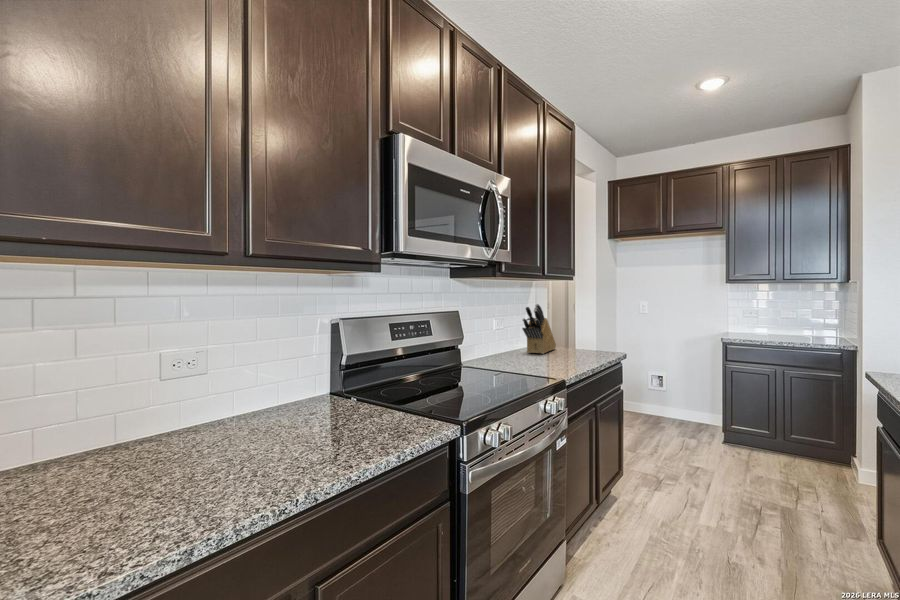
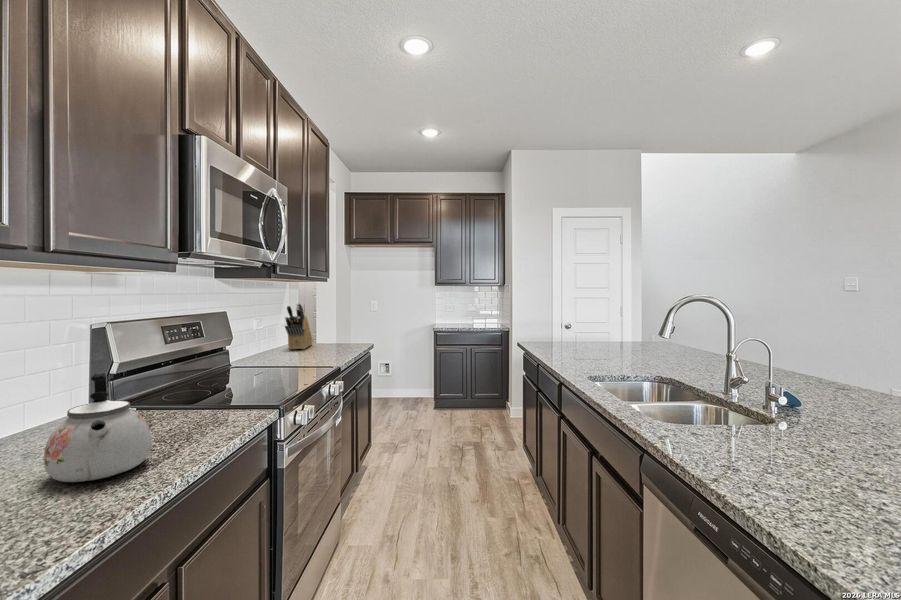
kettle: none [222,369,309,473] -> present [44,373,151,482]

